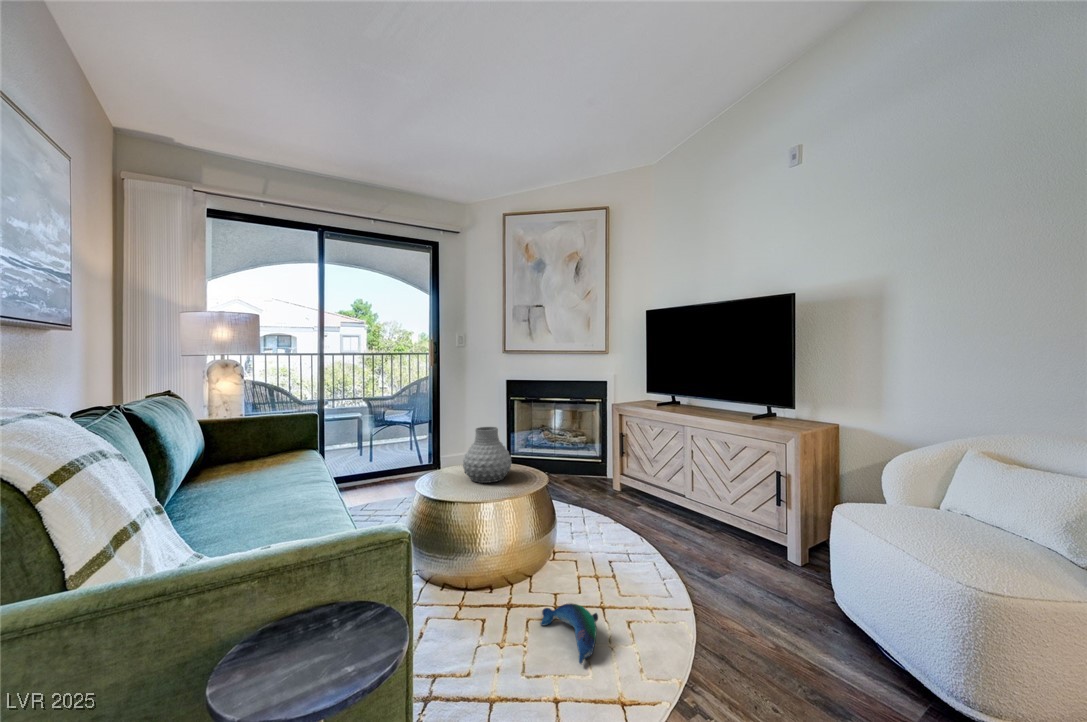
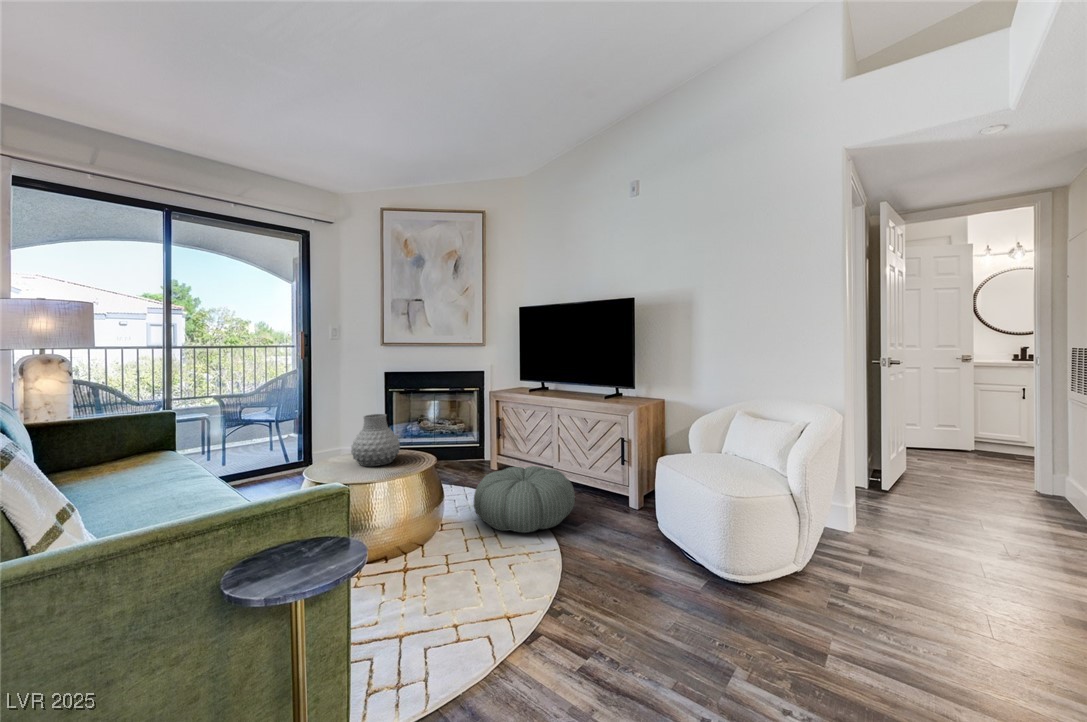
pouf: none [590,494,713,579] -> present [474,466,575,533]
plush toy: present [541,603,598,664] -> none [435,556,486,600]

